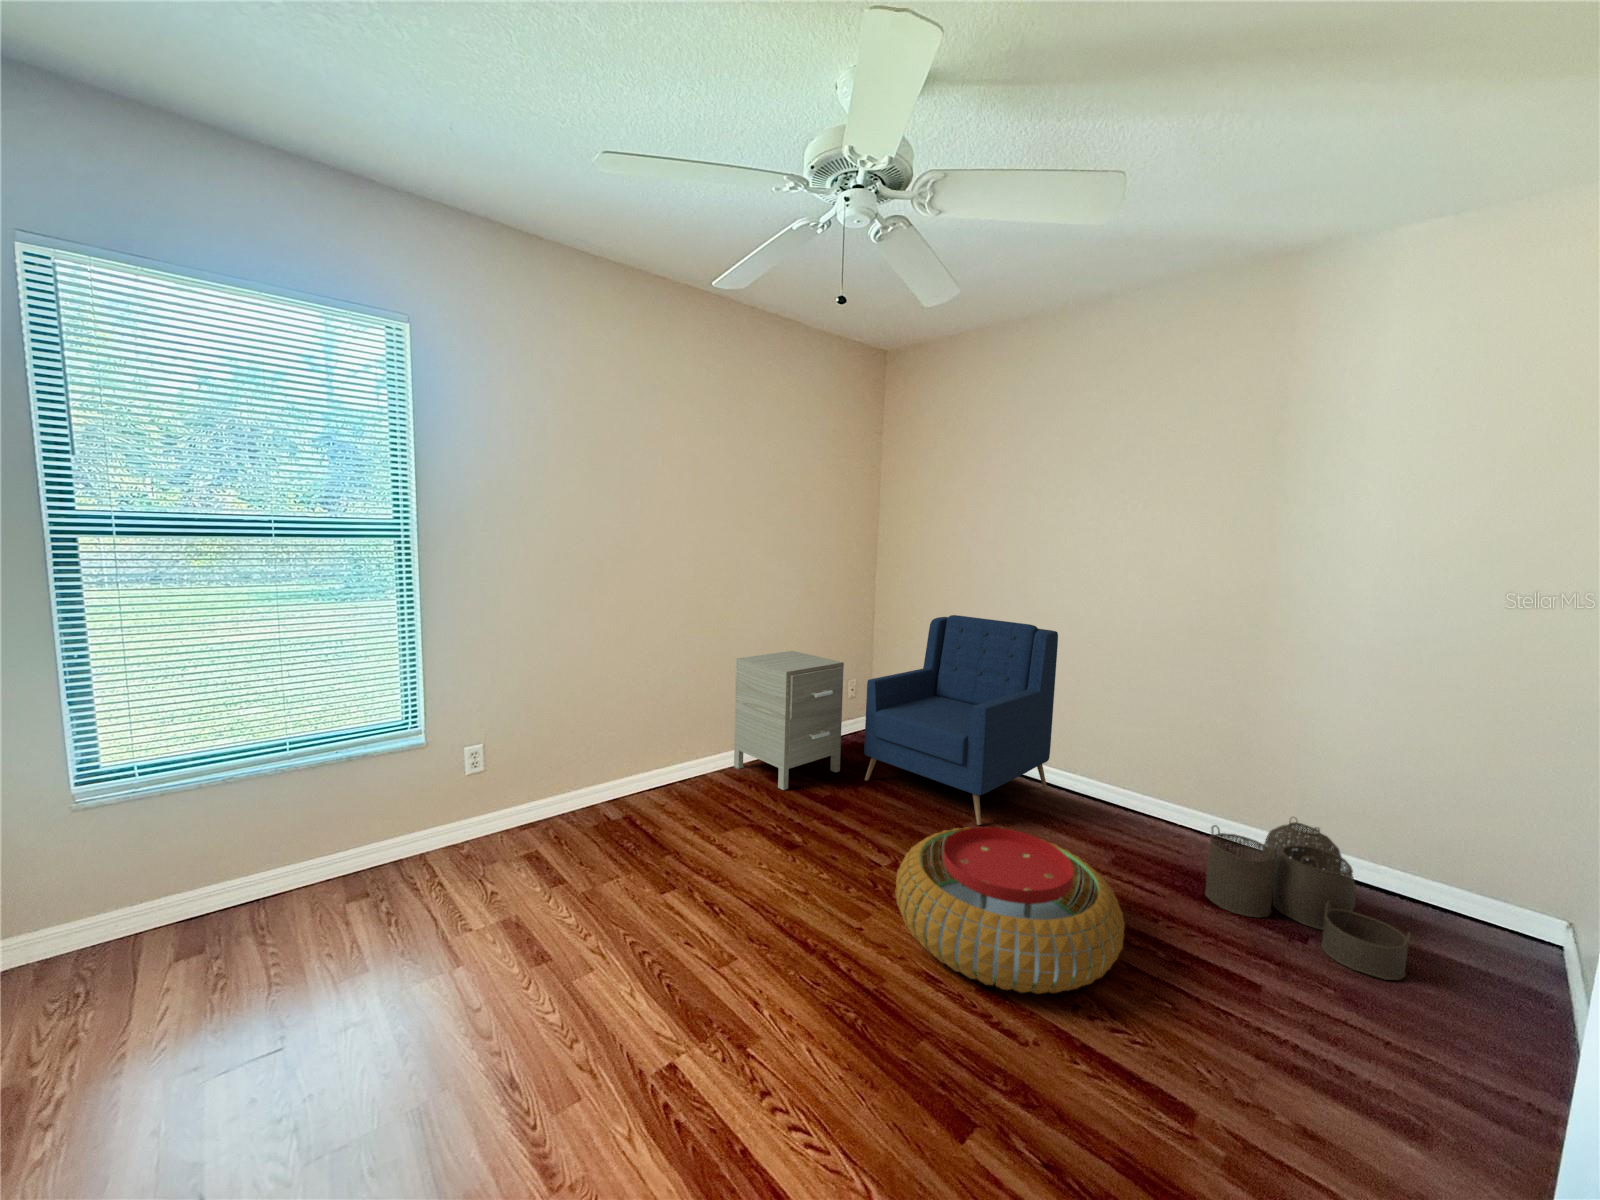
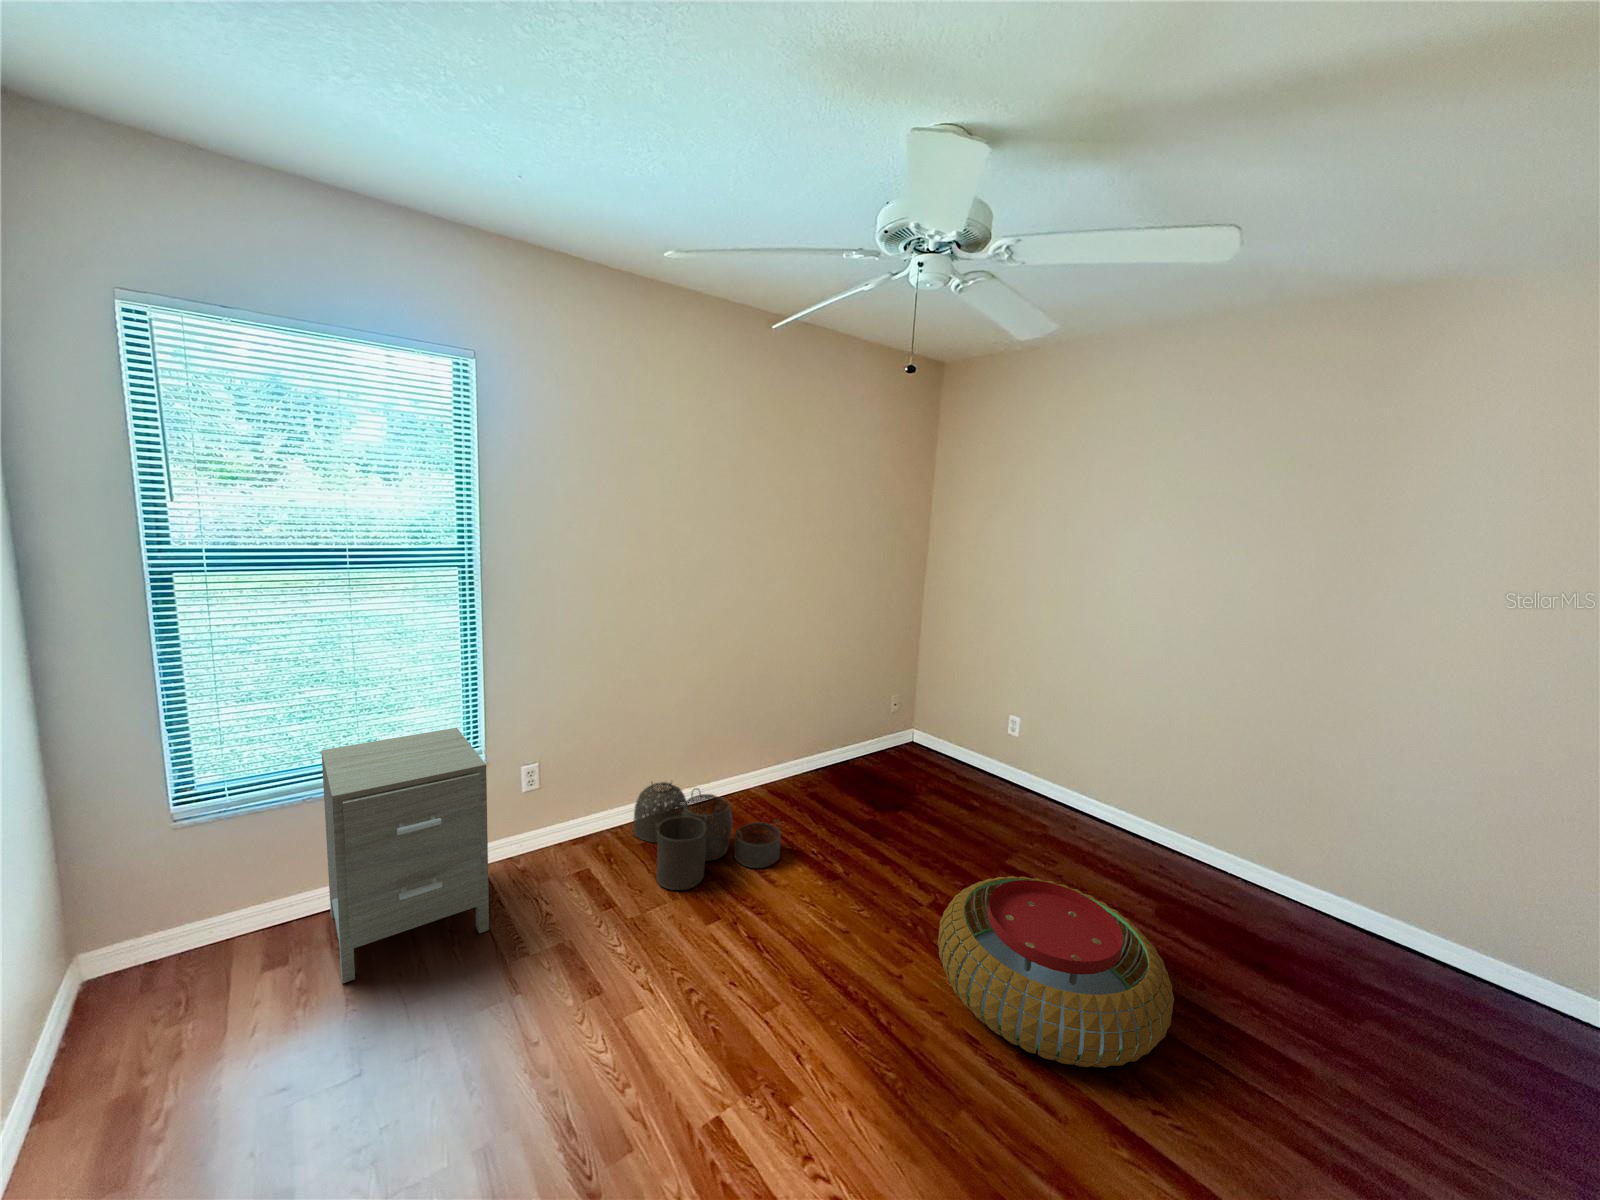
armchair: present [864,615,1058,825] -> none [907,639,1114,863]
nightstand: present [734,651,844,790] -> present [321,728,489,983]
woven basket: present [1205,821,1411,980] -> present [633,782,781,890]

